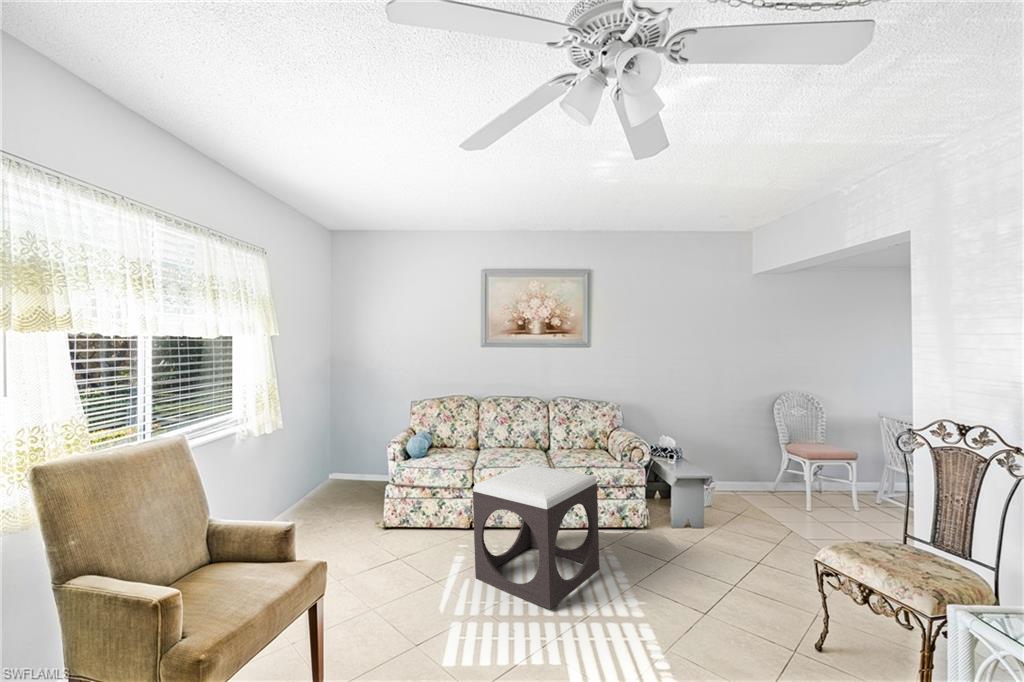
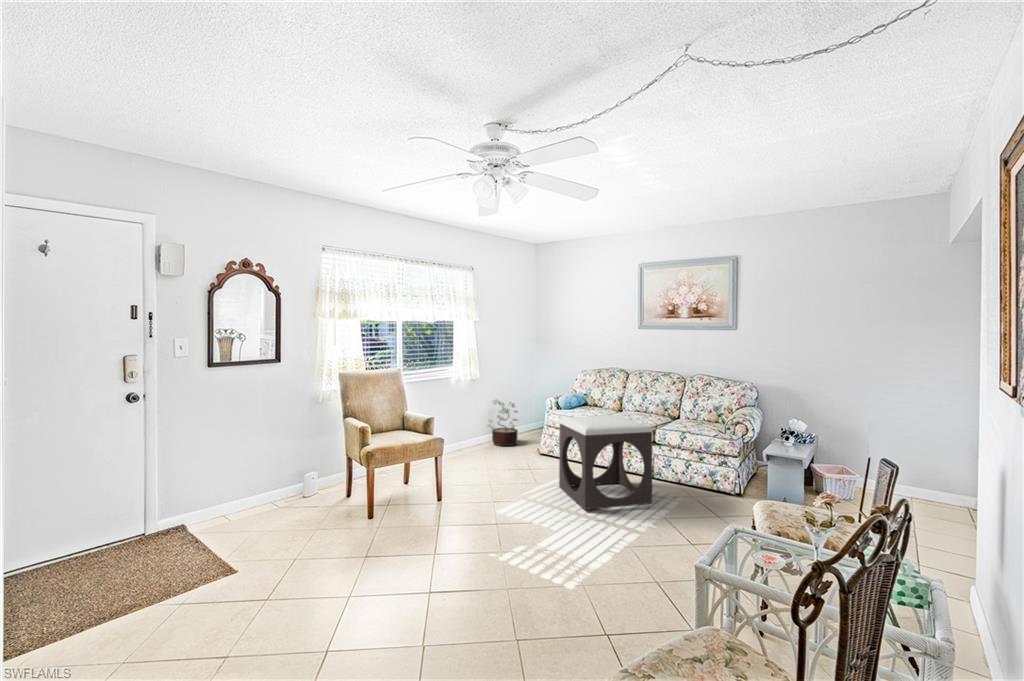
decorative plant: none [299,458,344,526] -> present [489,400,518,446]

